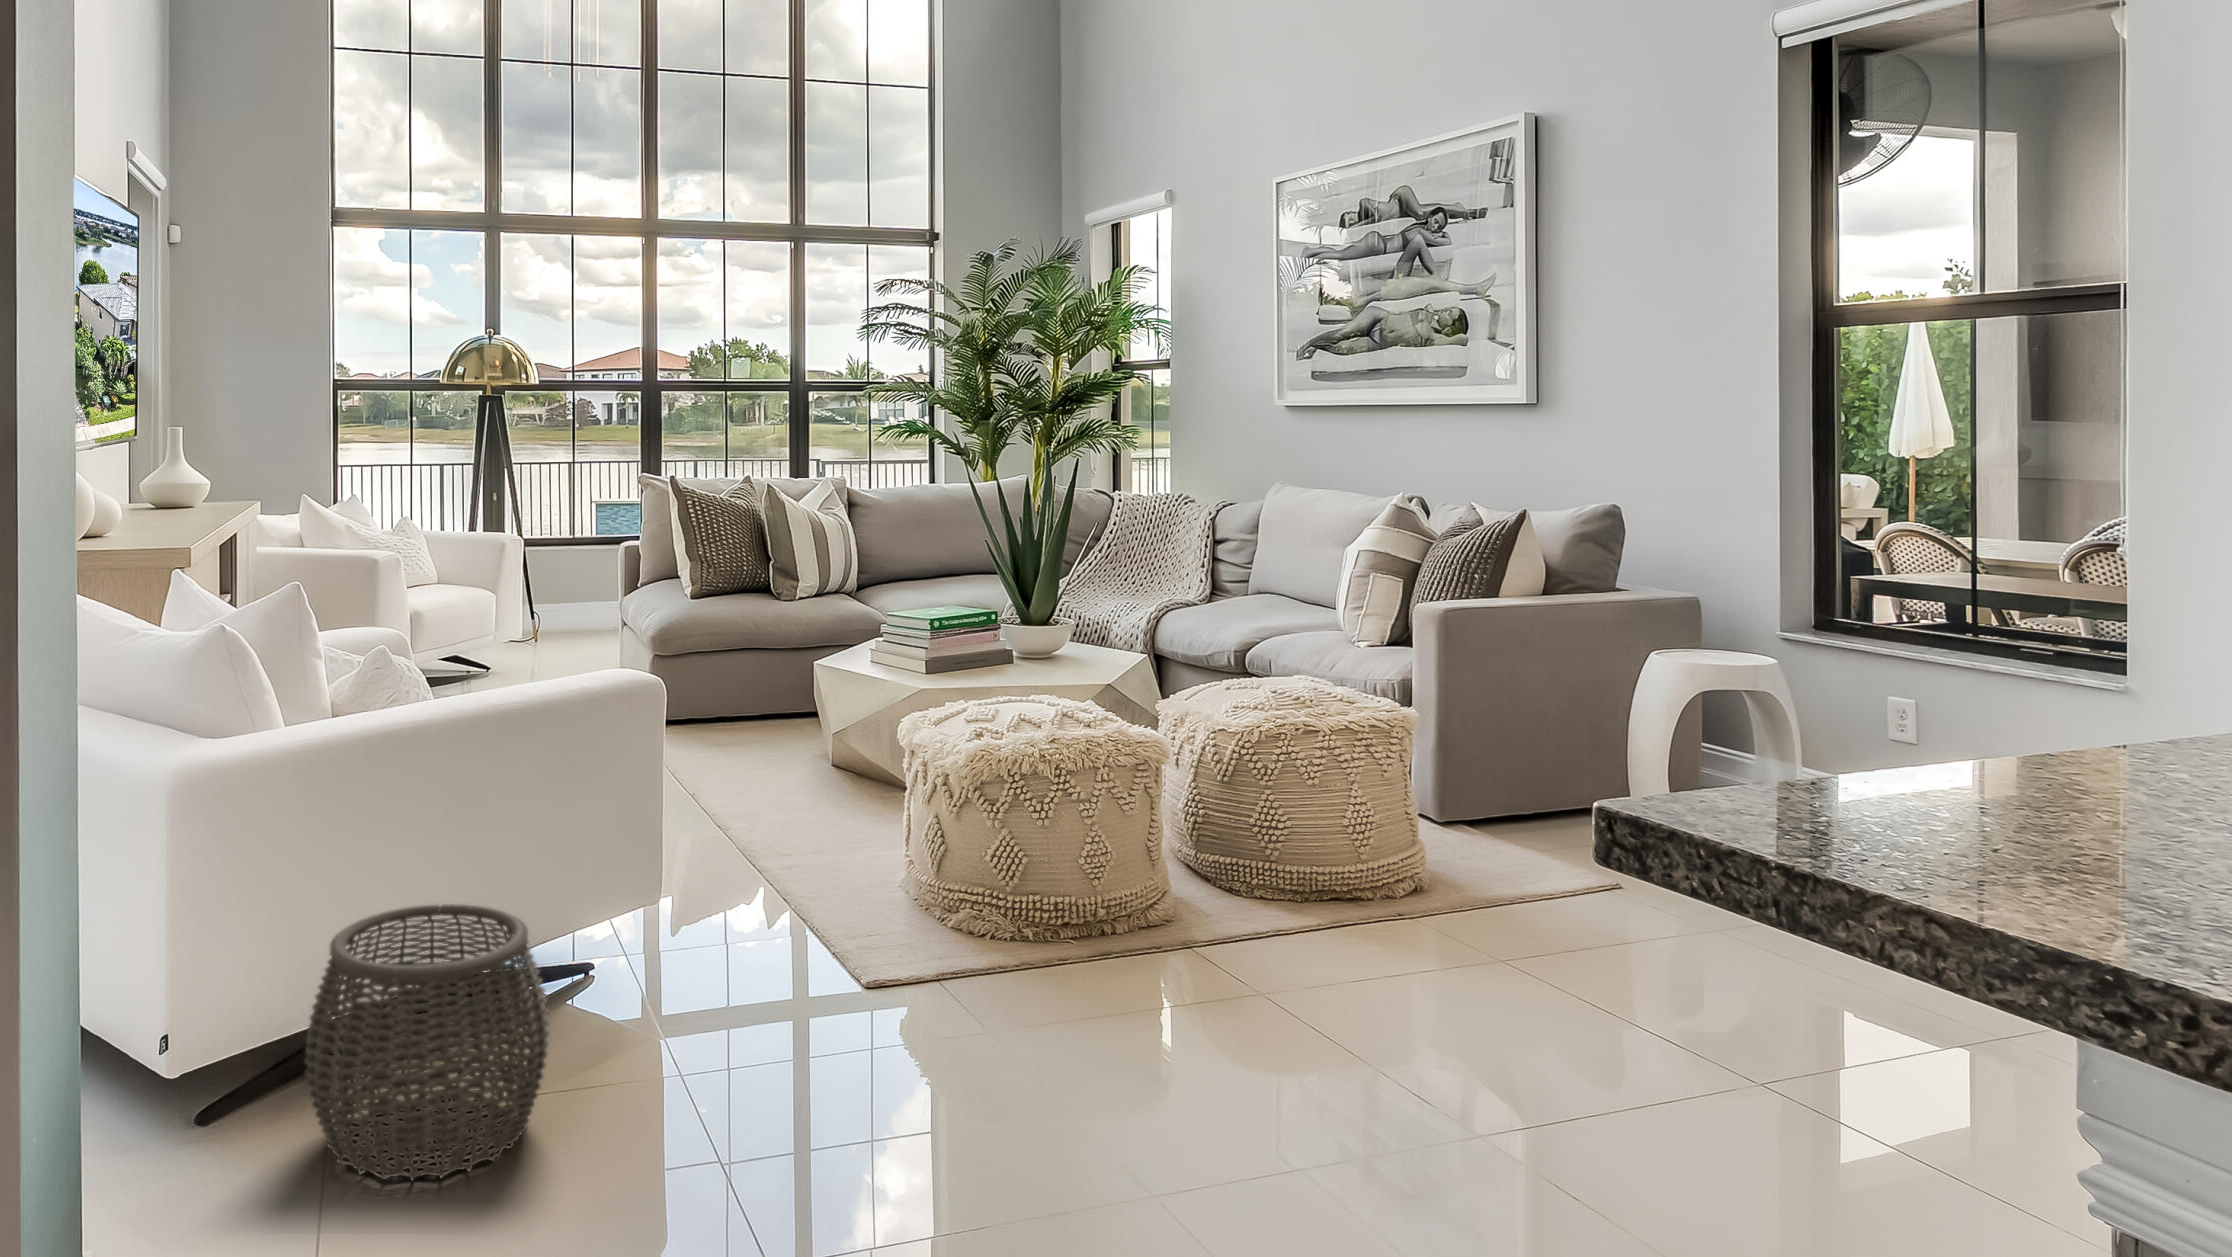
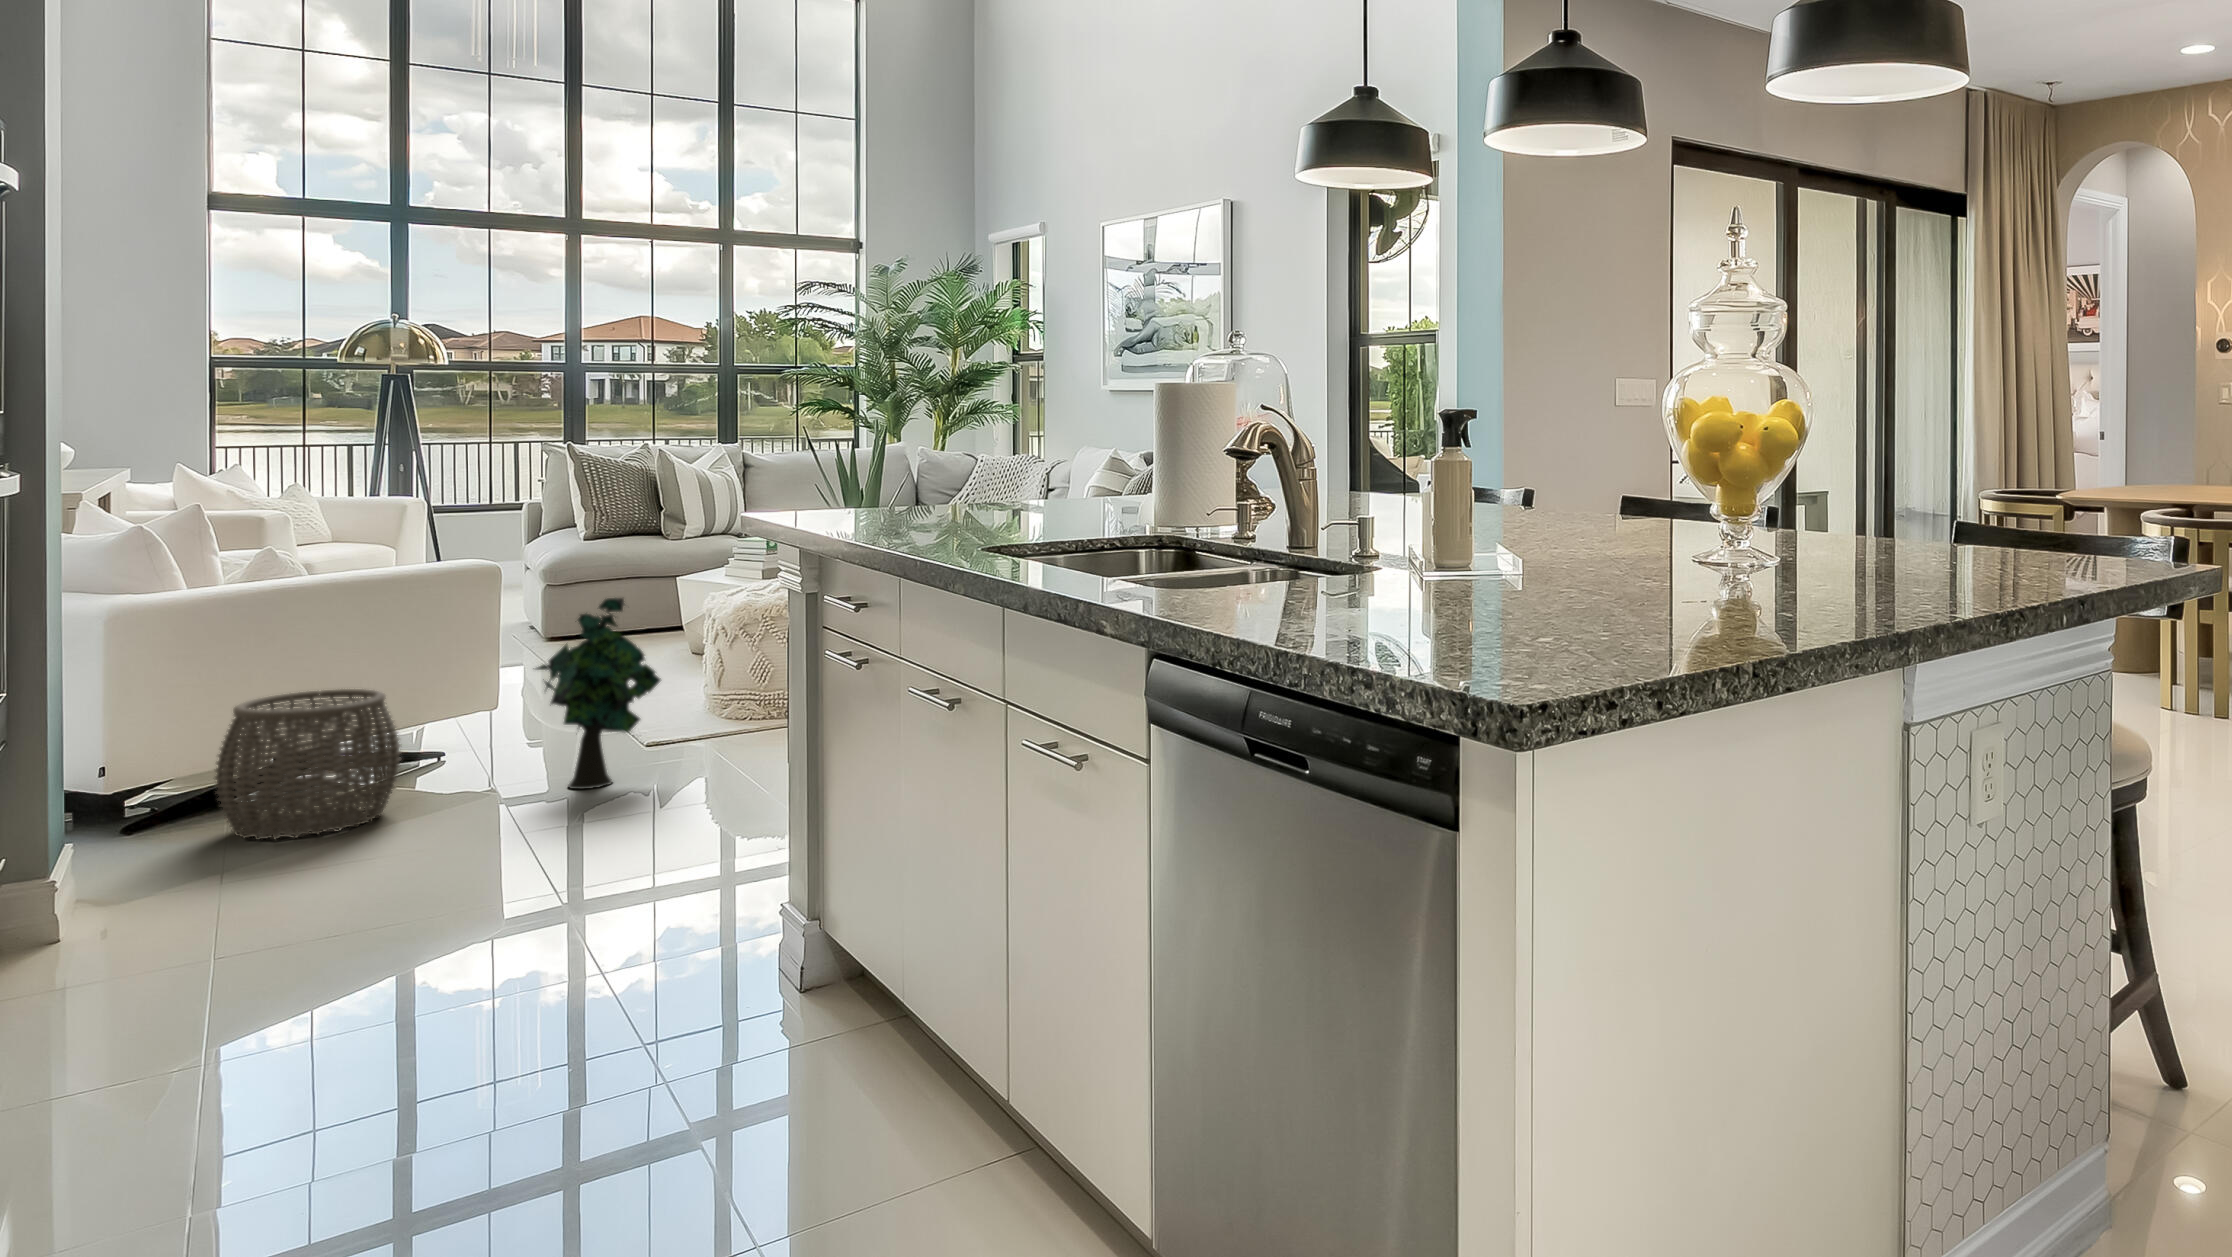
decorative plant: none [719,775,908,1102] -> present [536,598,661,789]

